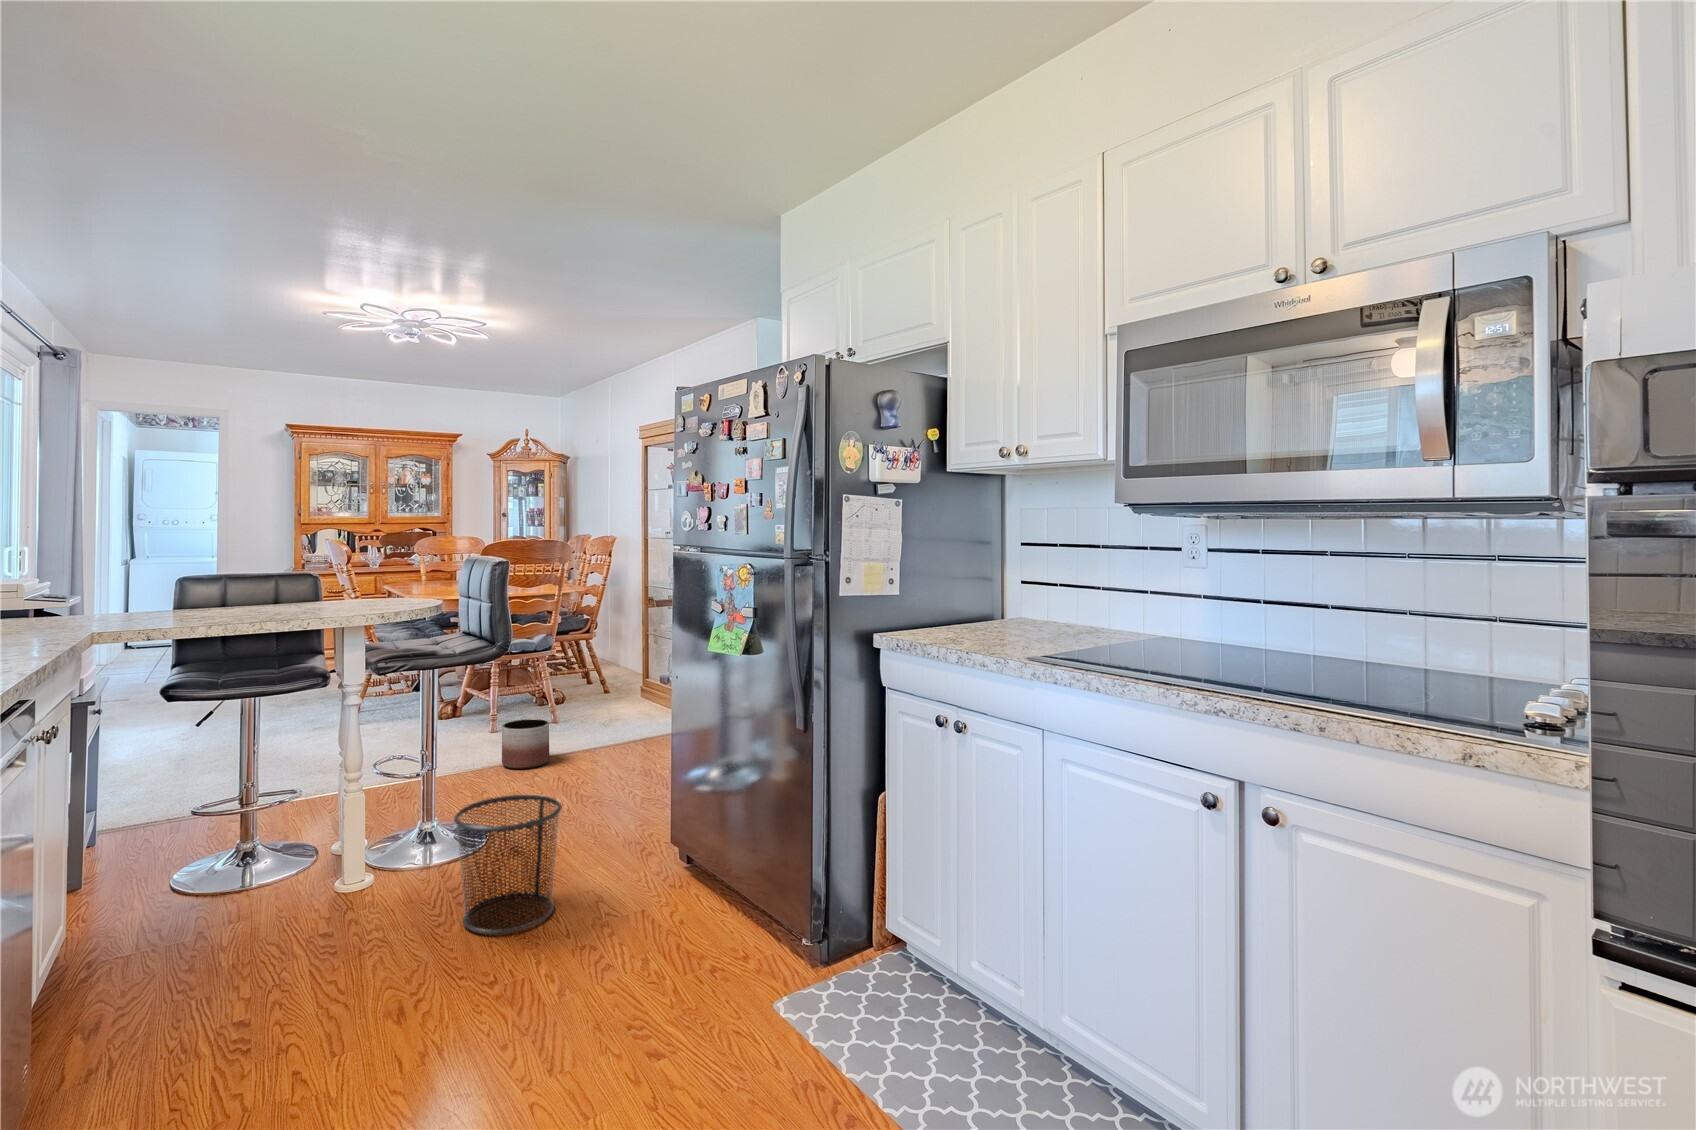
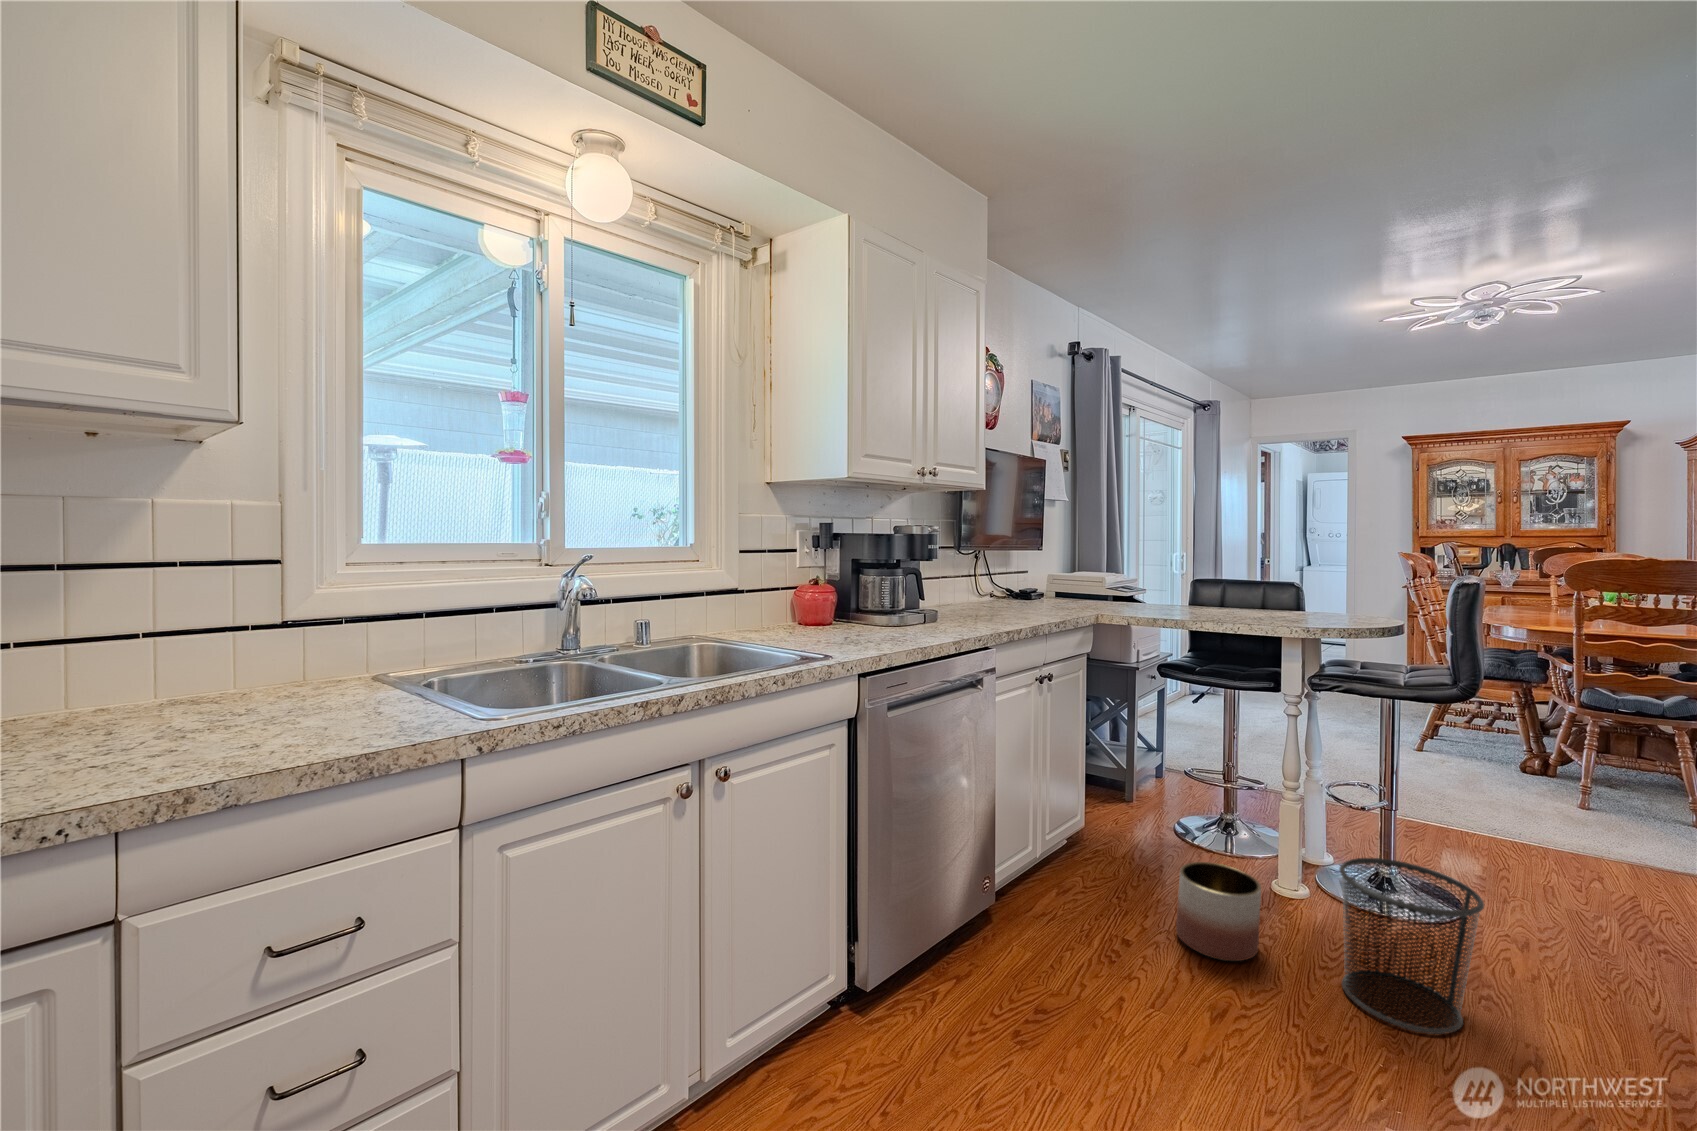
planter: present [502,719,549,769] -> present [1176,862,1261,961]

